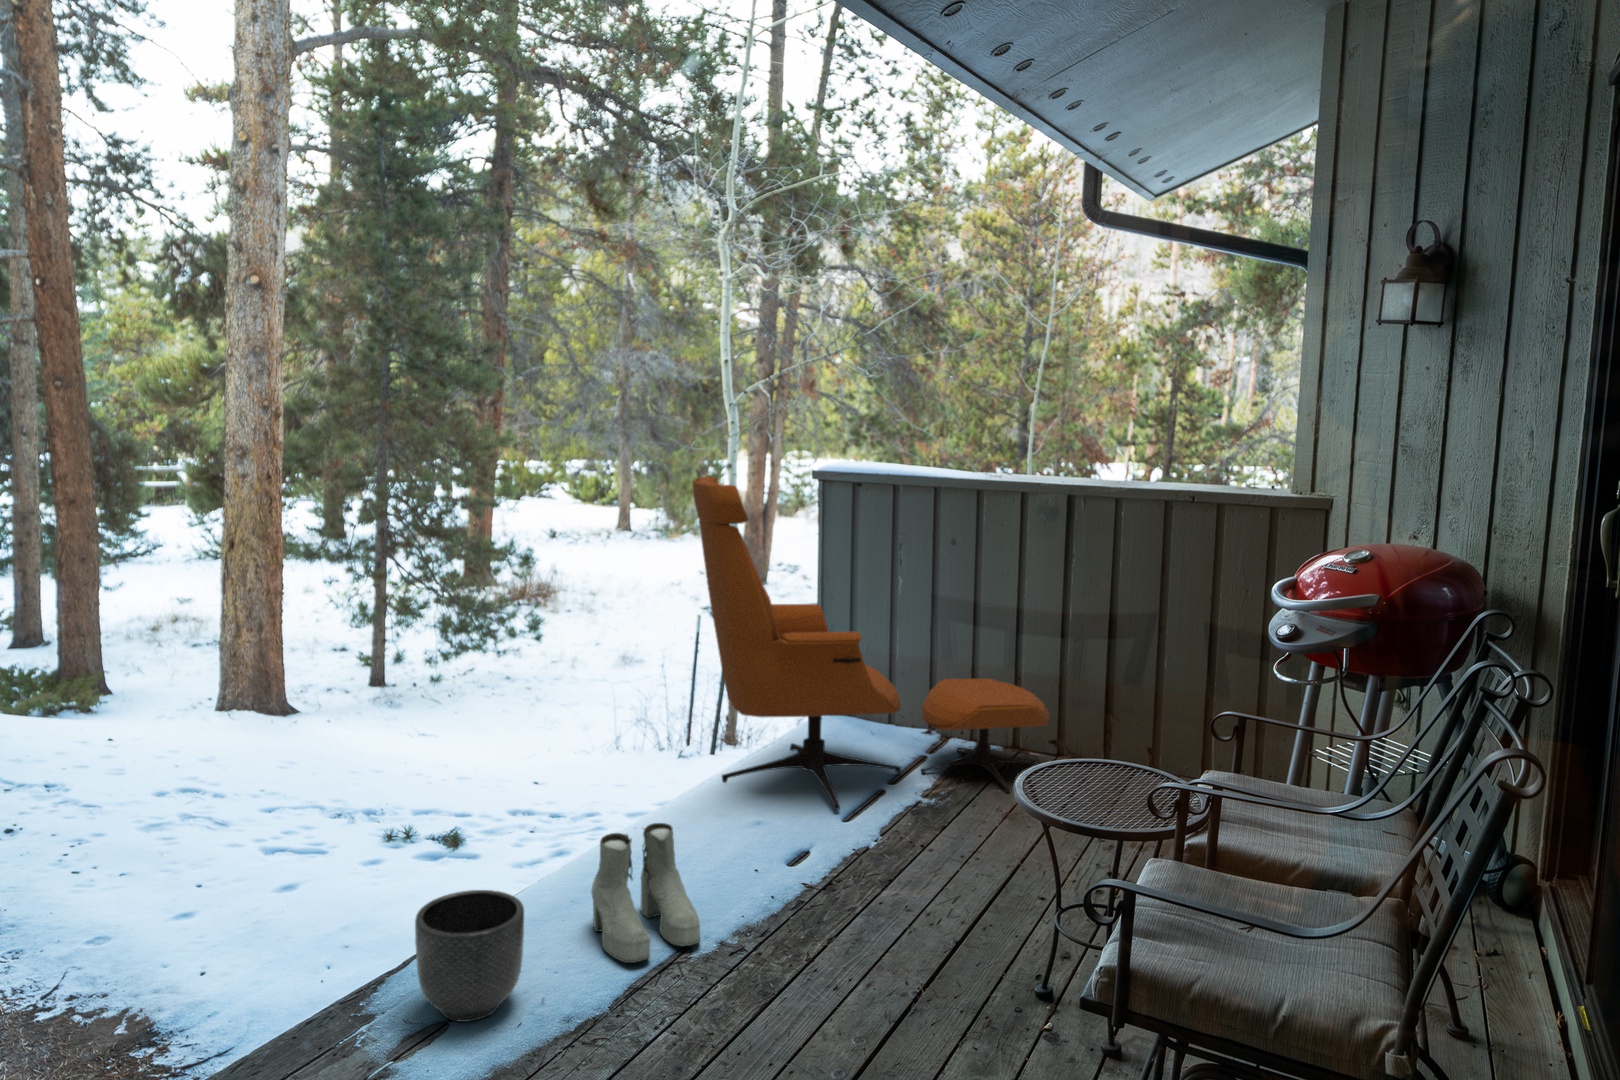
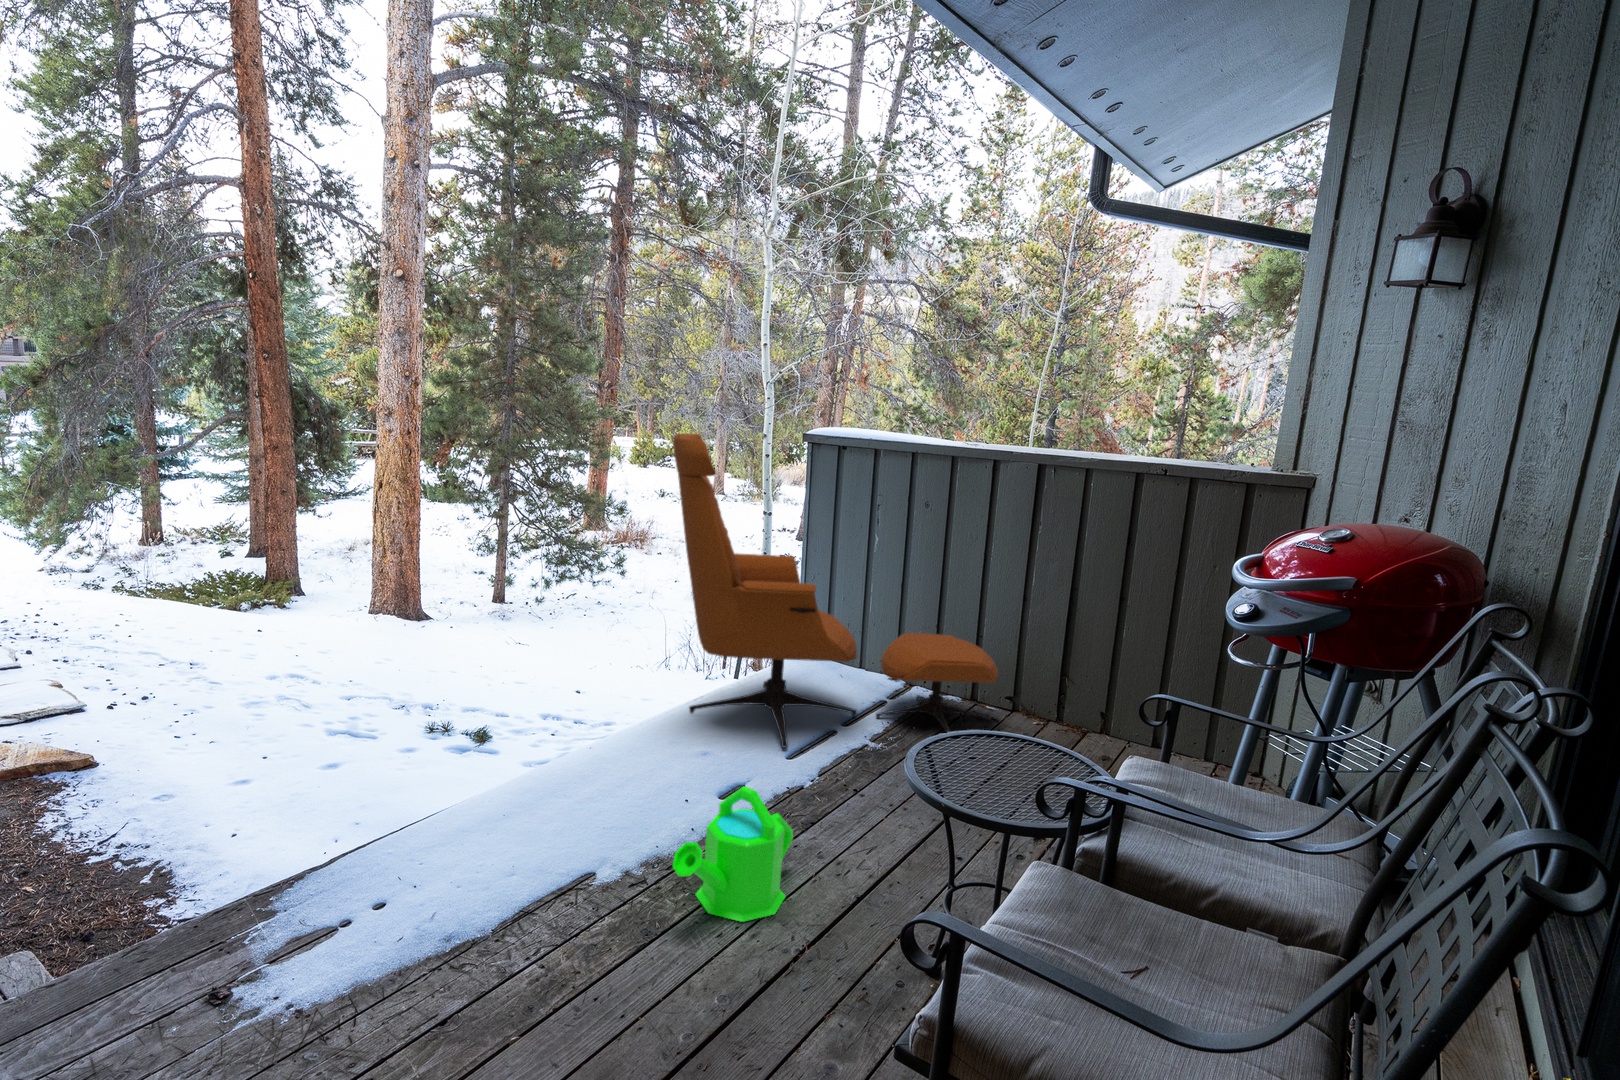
boots: present [591,823,700,963] -> none [509,753,607,889]
watering can: none [785,840,889,977] -> present [673,786,793,922]
planter: present [415,890,524,1022] -> none [300,808,414,937]

